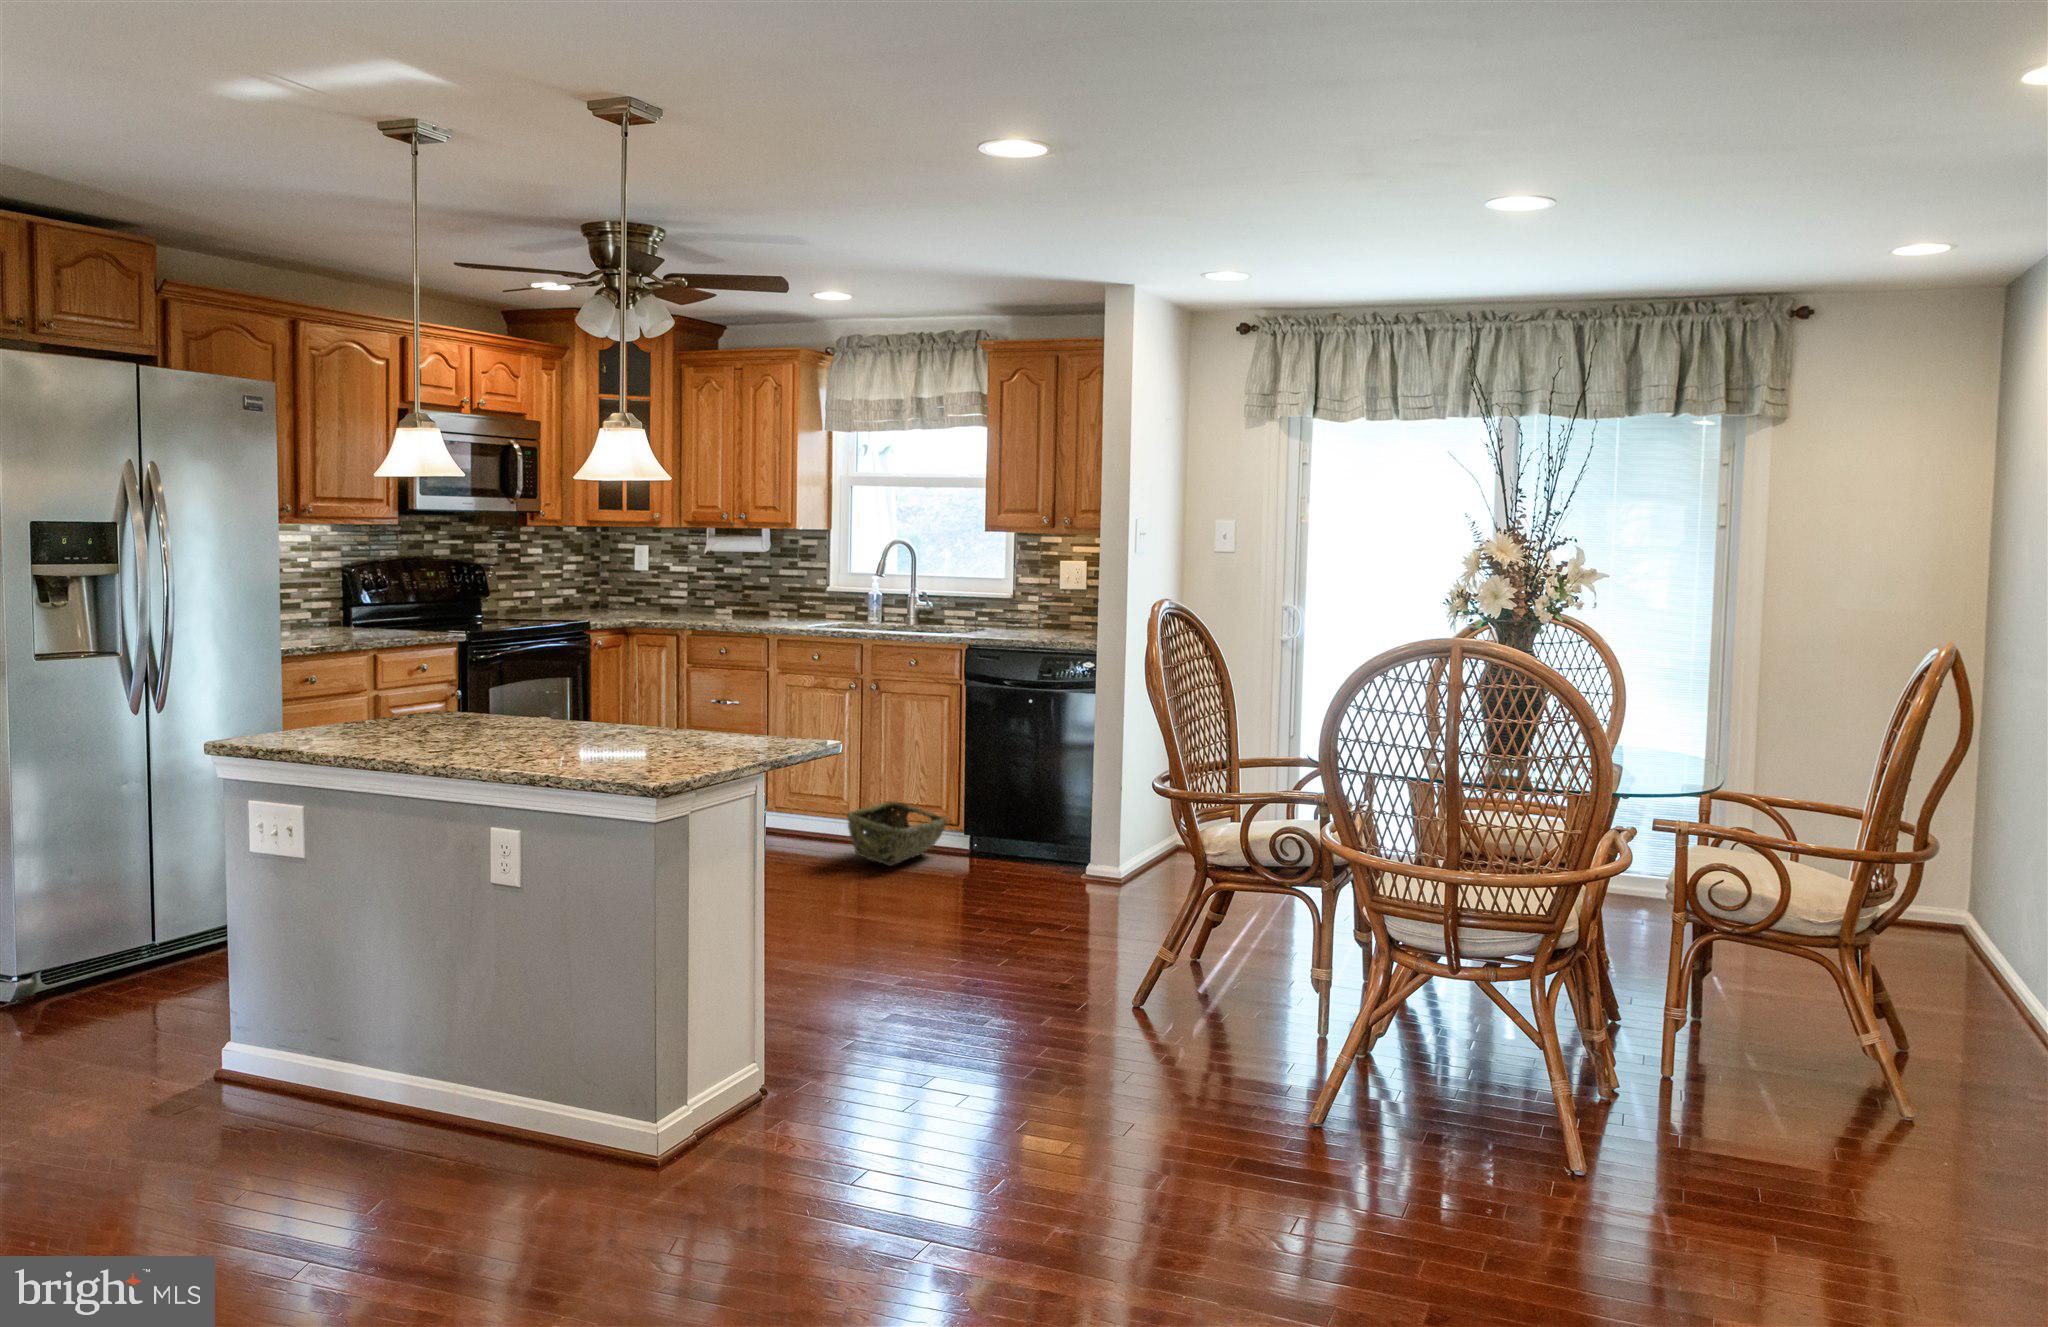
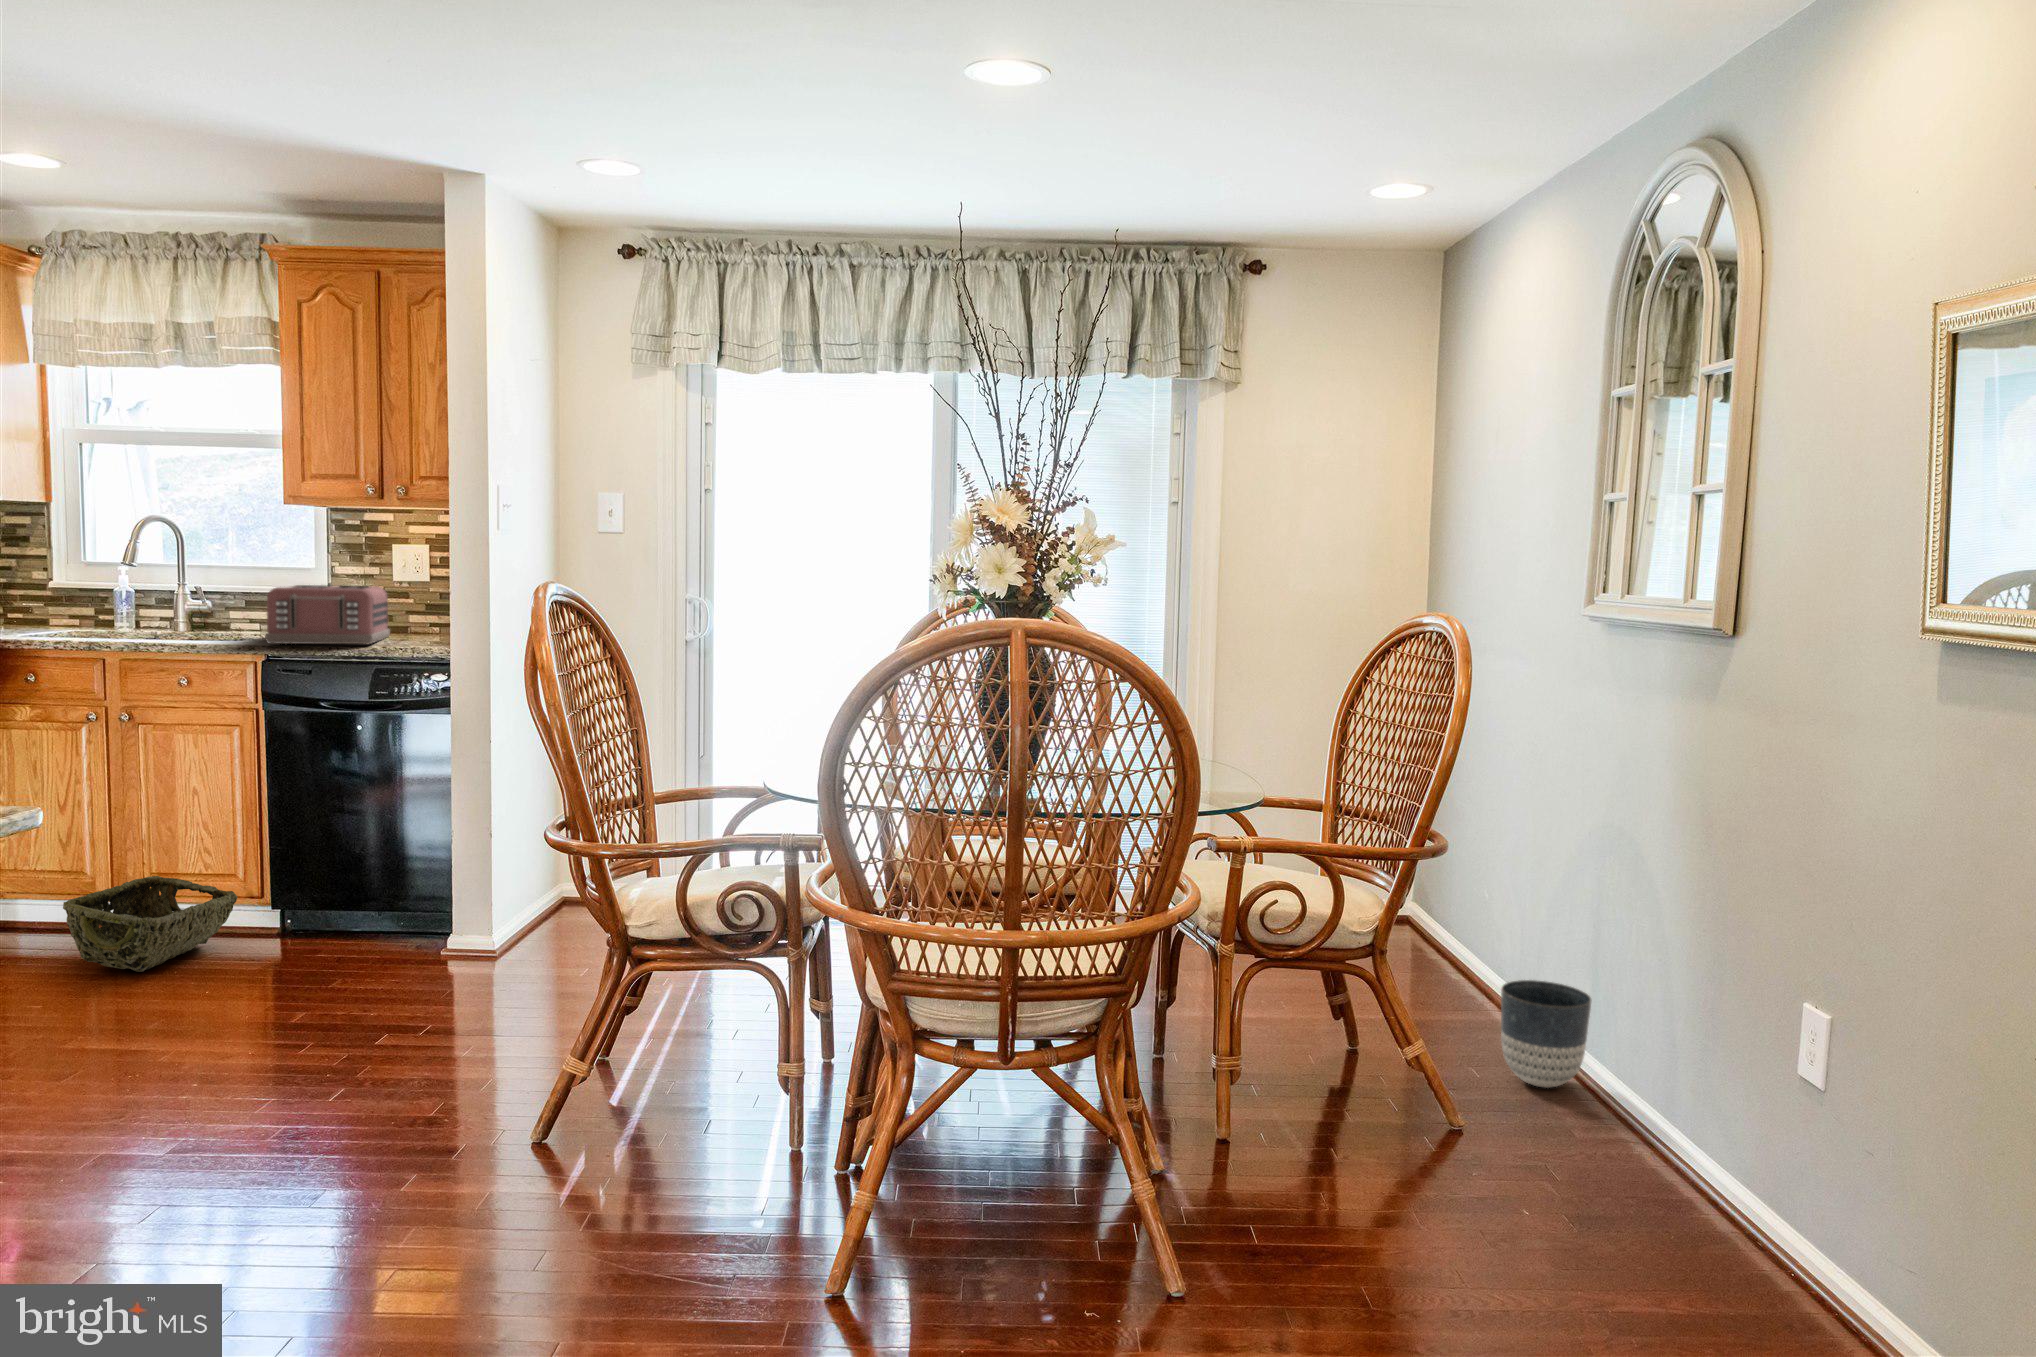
toaster: none [971,592,1053,640] -> present [265,585,390,644]
planter: none [1939,978,2026,1071] -> present [1501,980,1591,1088]

